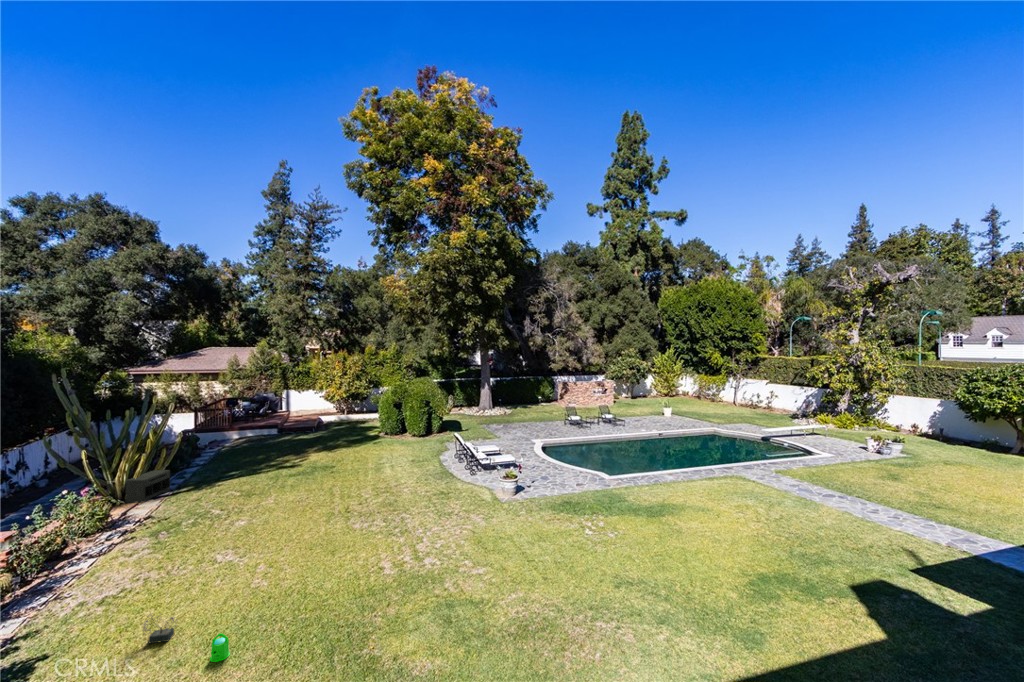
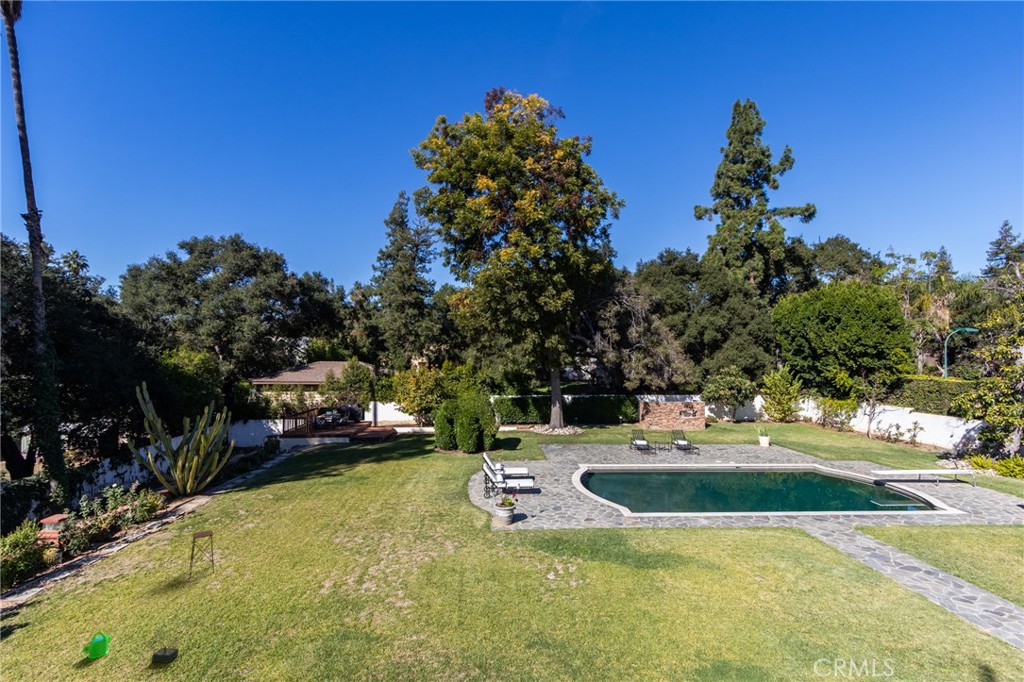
bench: present [125,470,170,503] -> none [175,469,217,497]
side table: none [233,526,265,576] -> present [190,530,214,577]
decorative plant: present [143,614,174,643] -> present [147,630,182,663]

